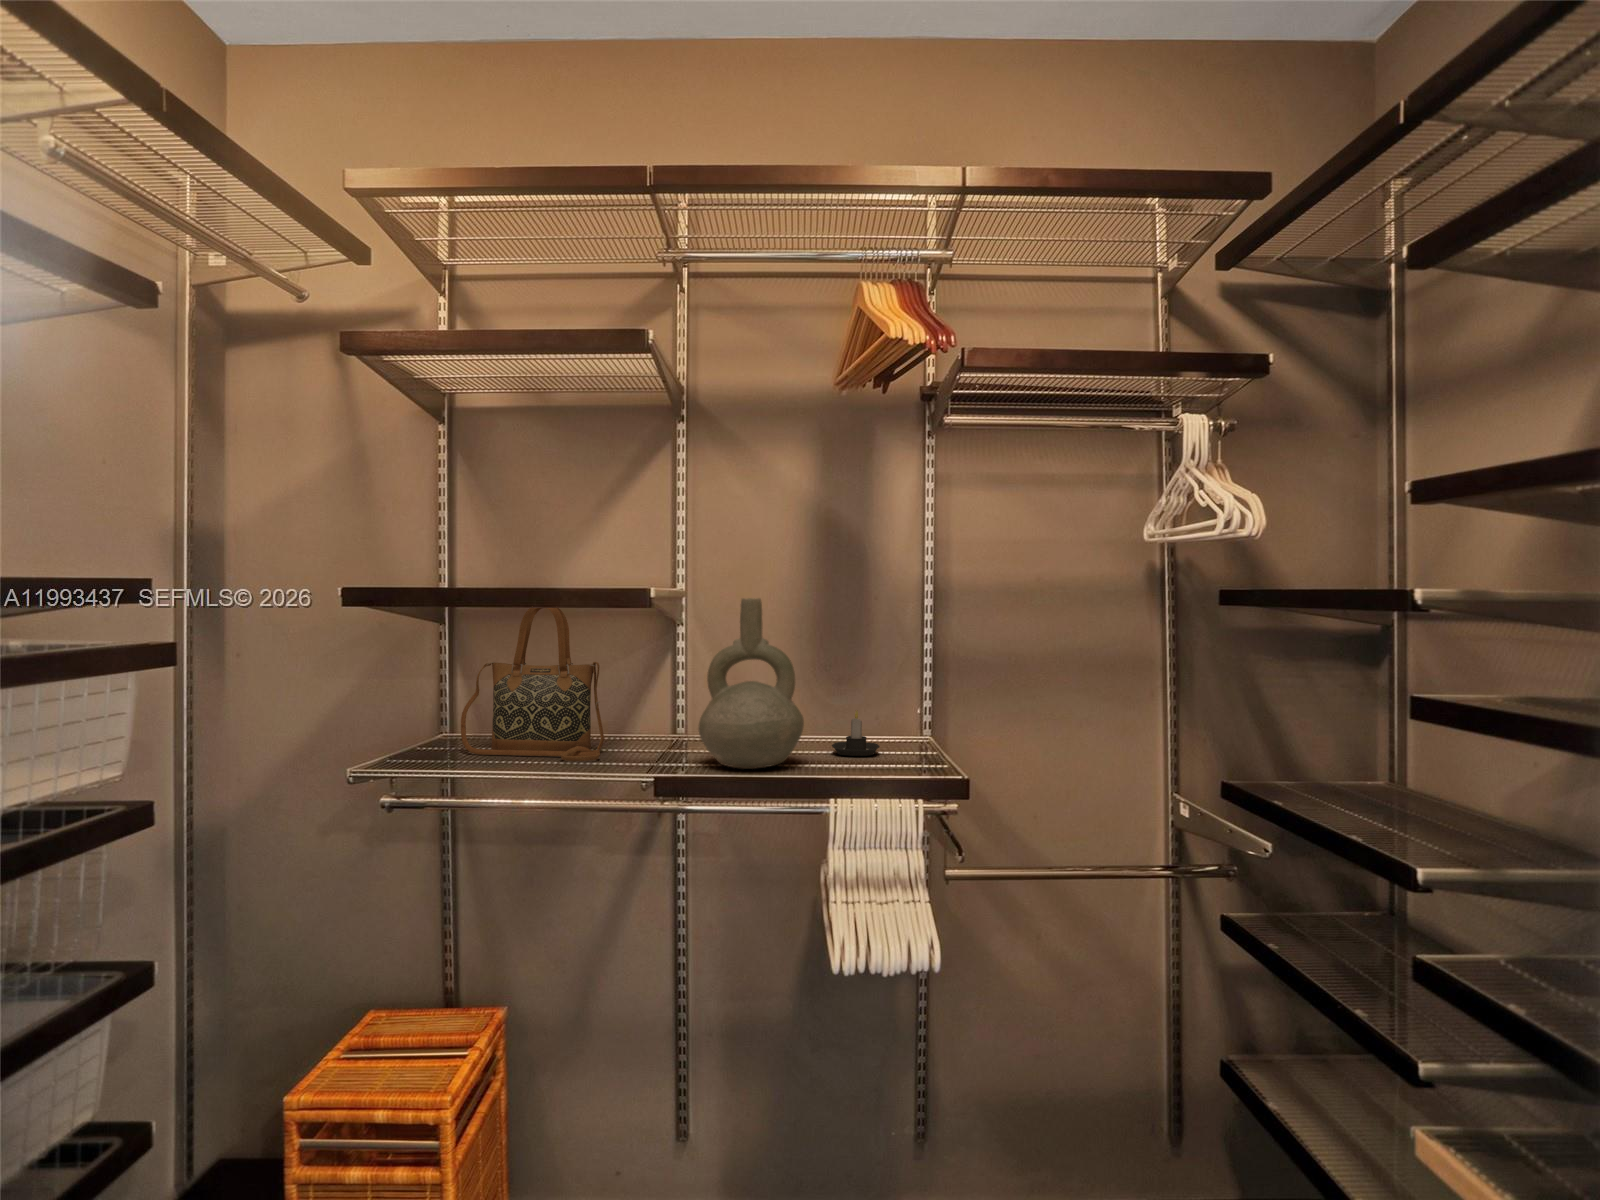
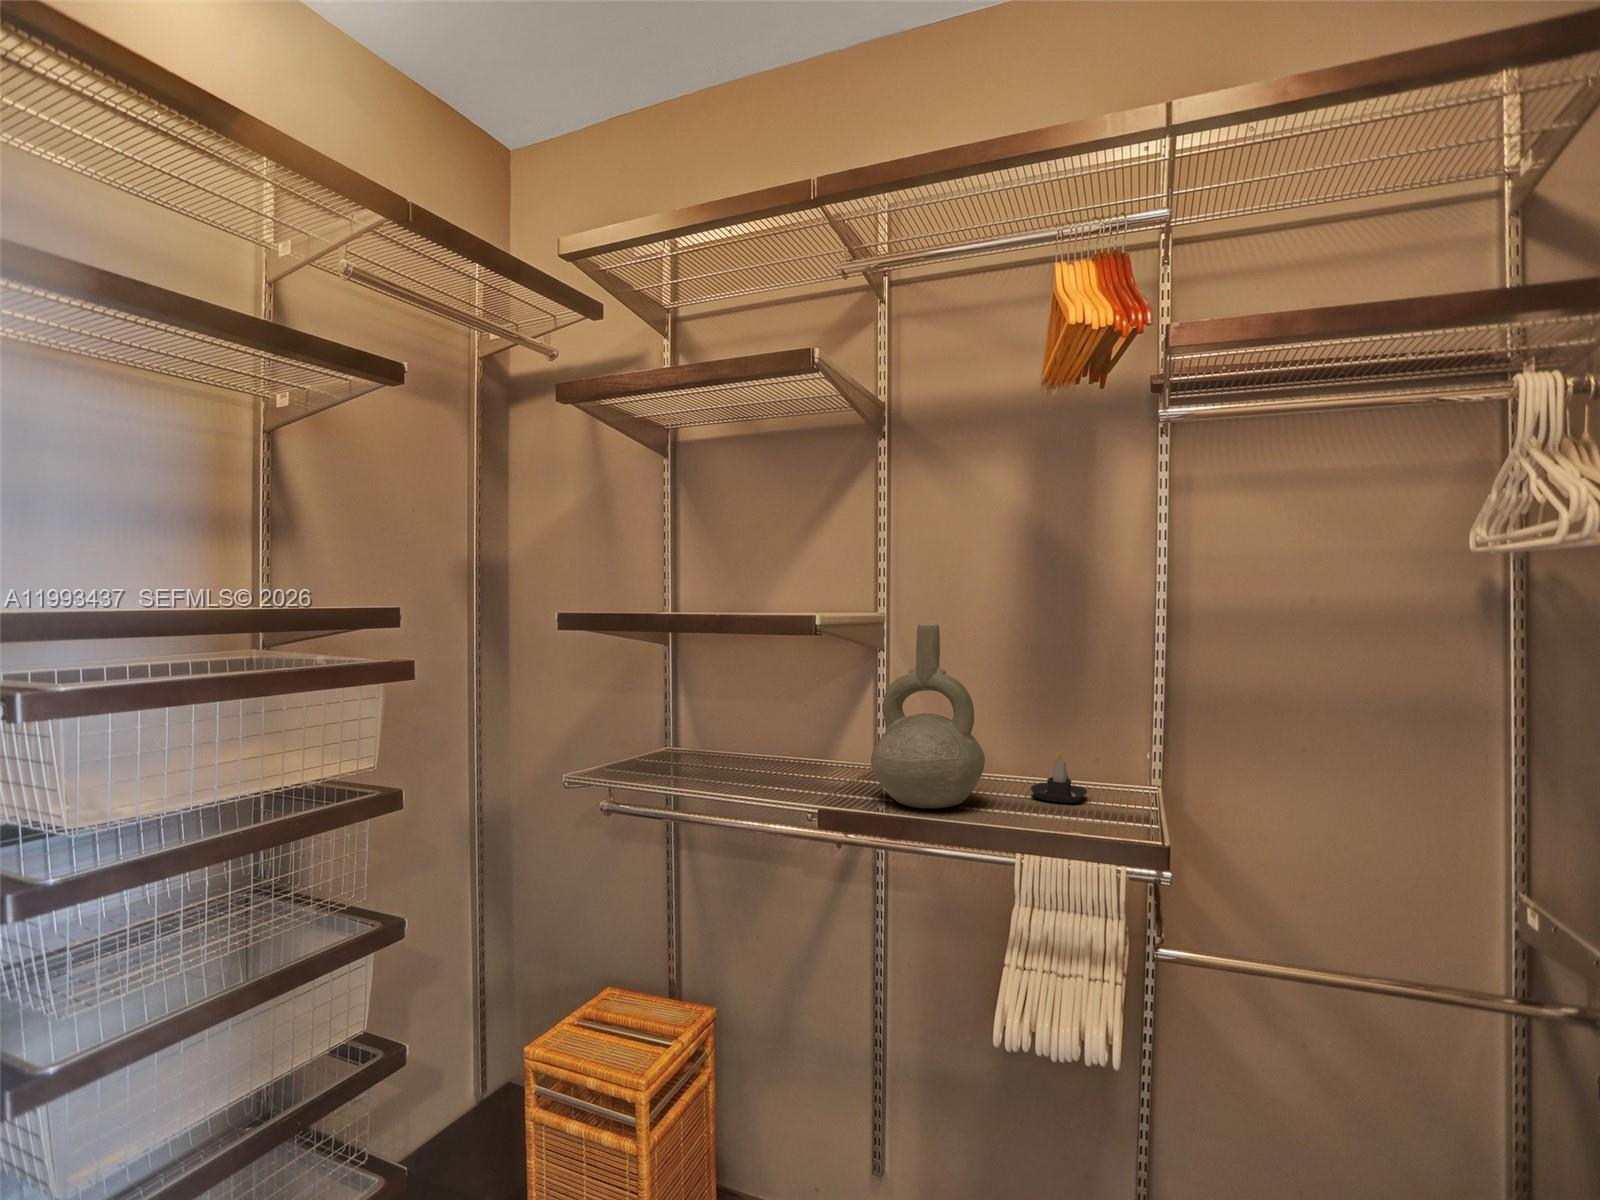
handbag: present [461,608,604,761] -> none [675,625,797,782]

